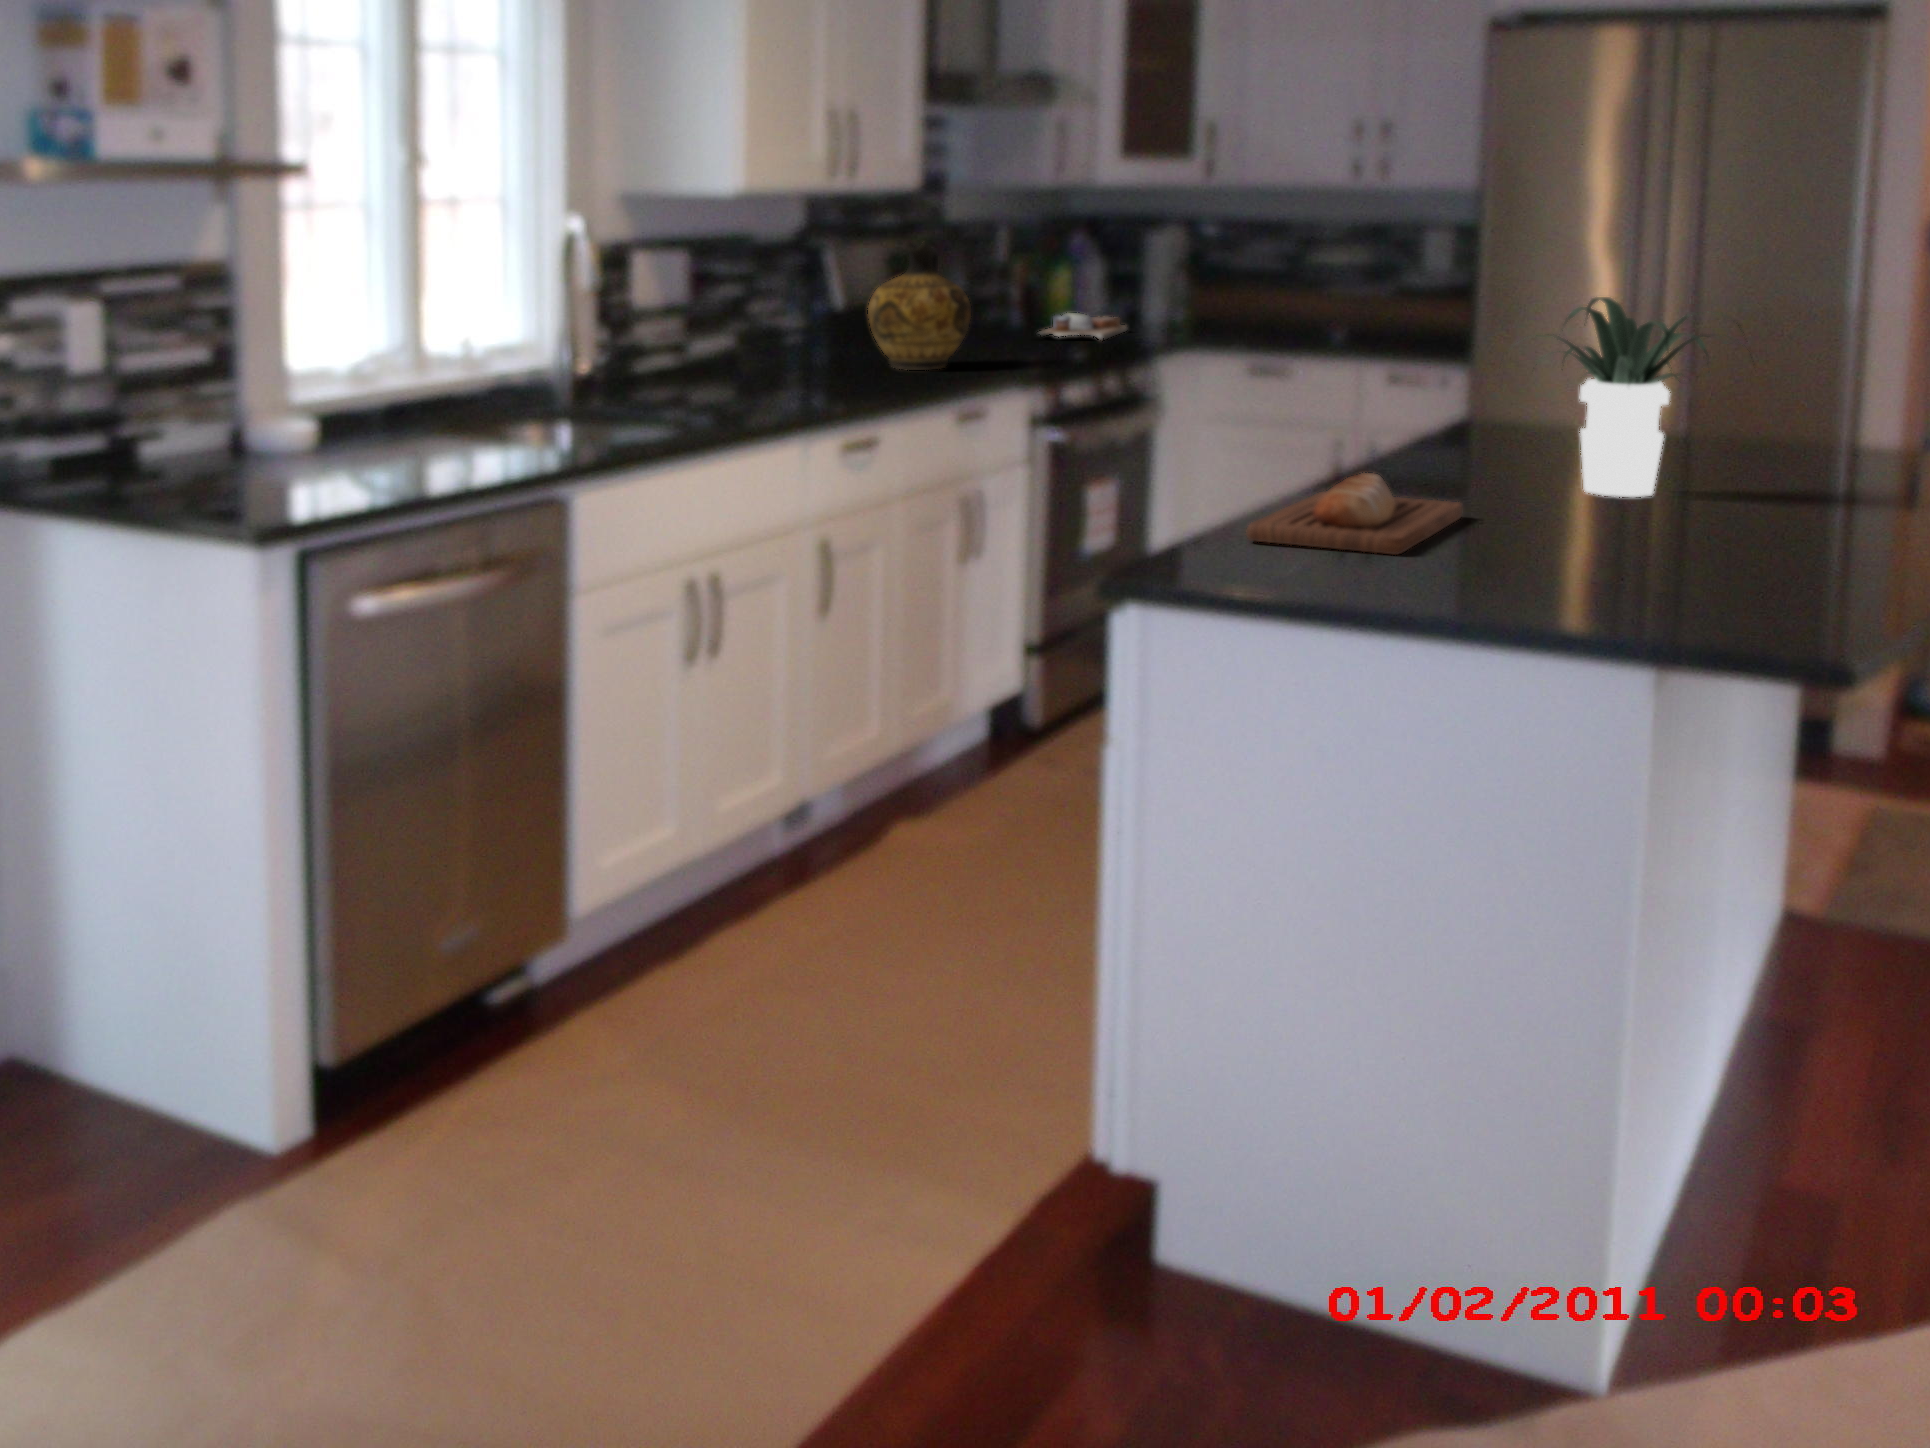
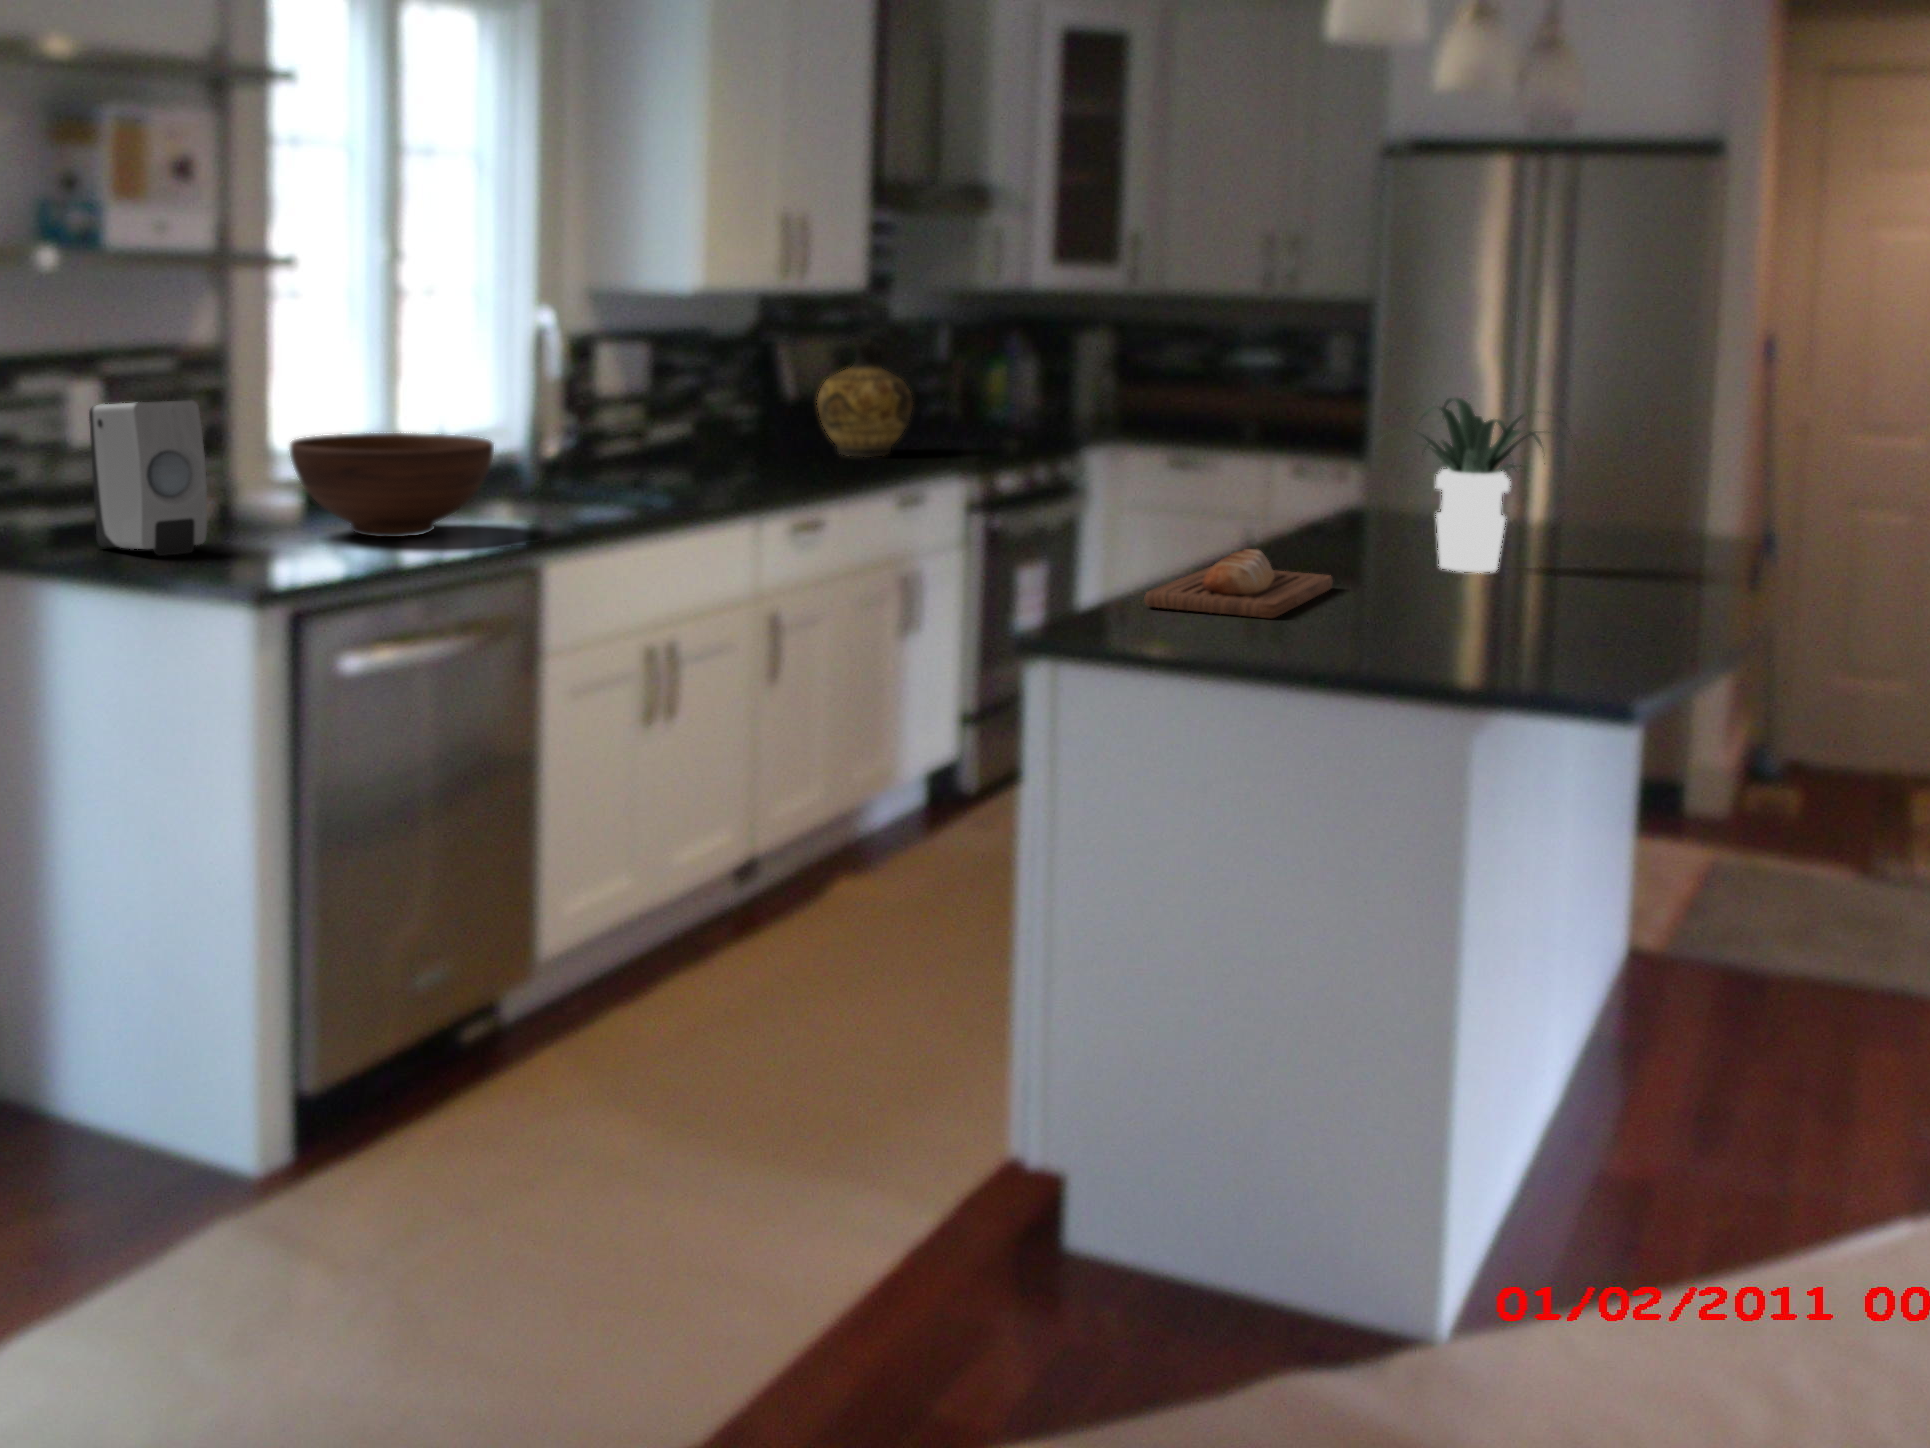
cutting board: present [1039,313,1127,340] -> none [974,405,1059,432]
soap dispenser: none [90,321,214,488] -> present [89,400,207,556]
fruit bowl: none [302,352,519,465] -> present [290,433,494,537]

